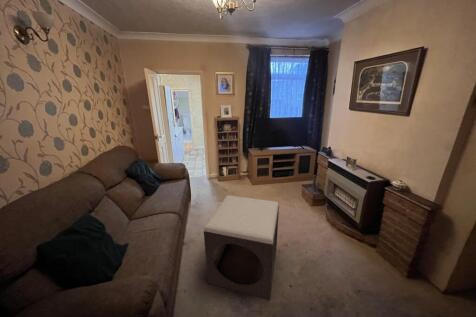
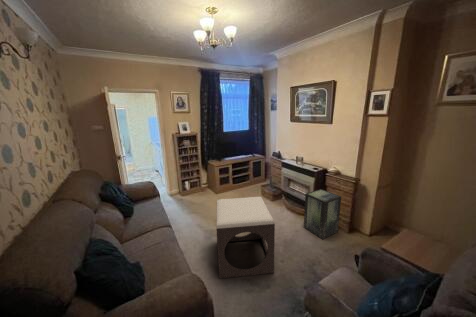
storage box: none [338,207,403,276] -> present [304,189,341,239]

